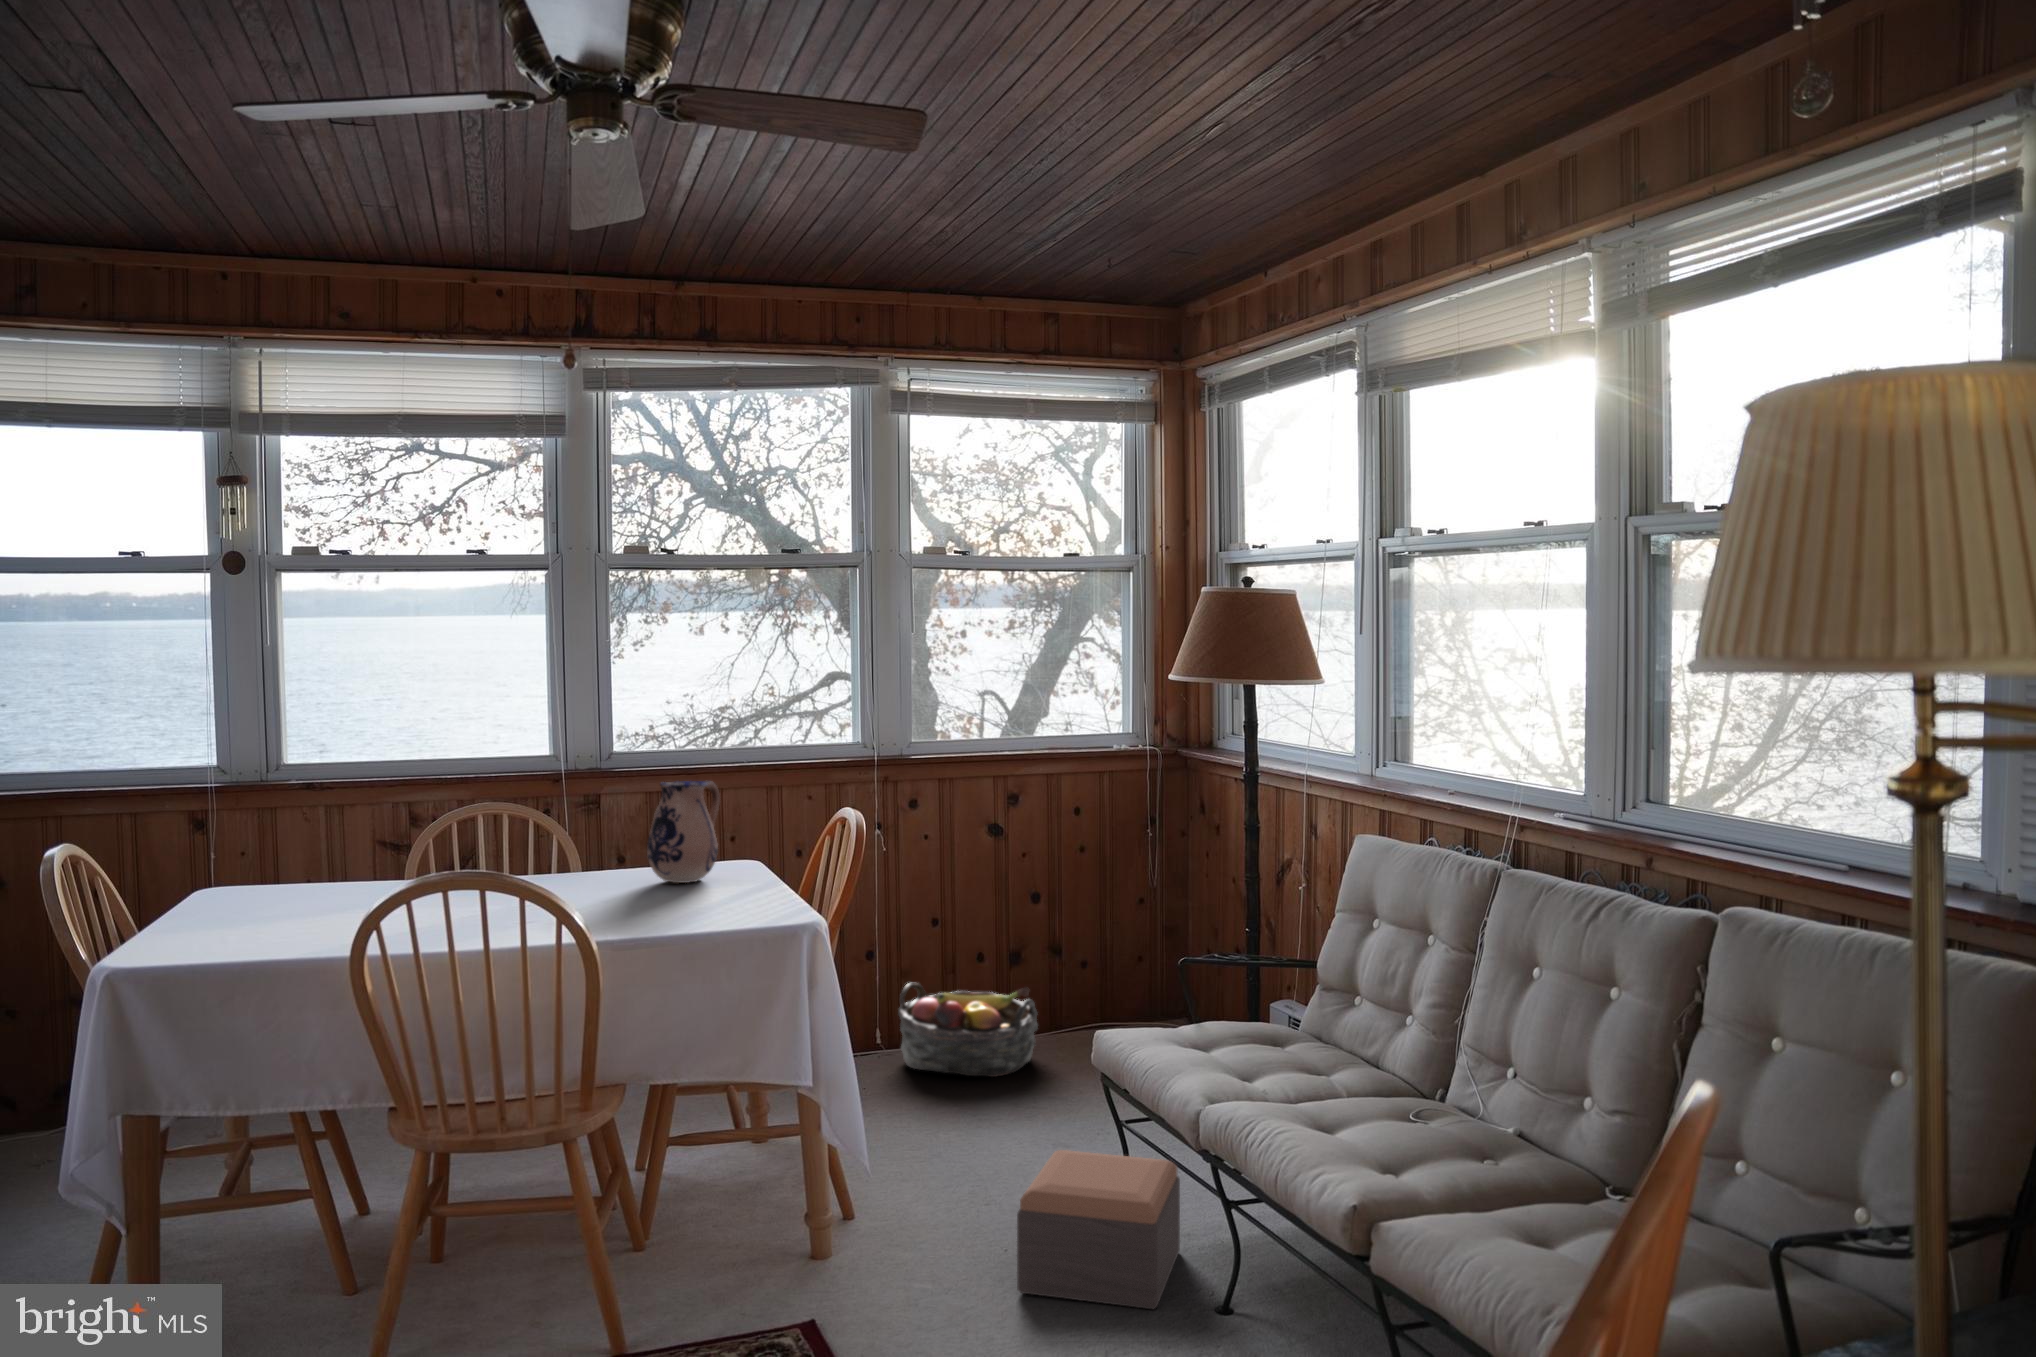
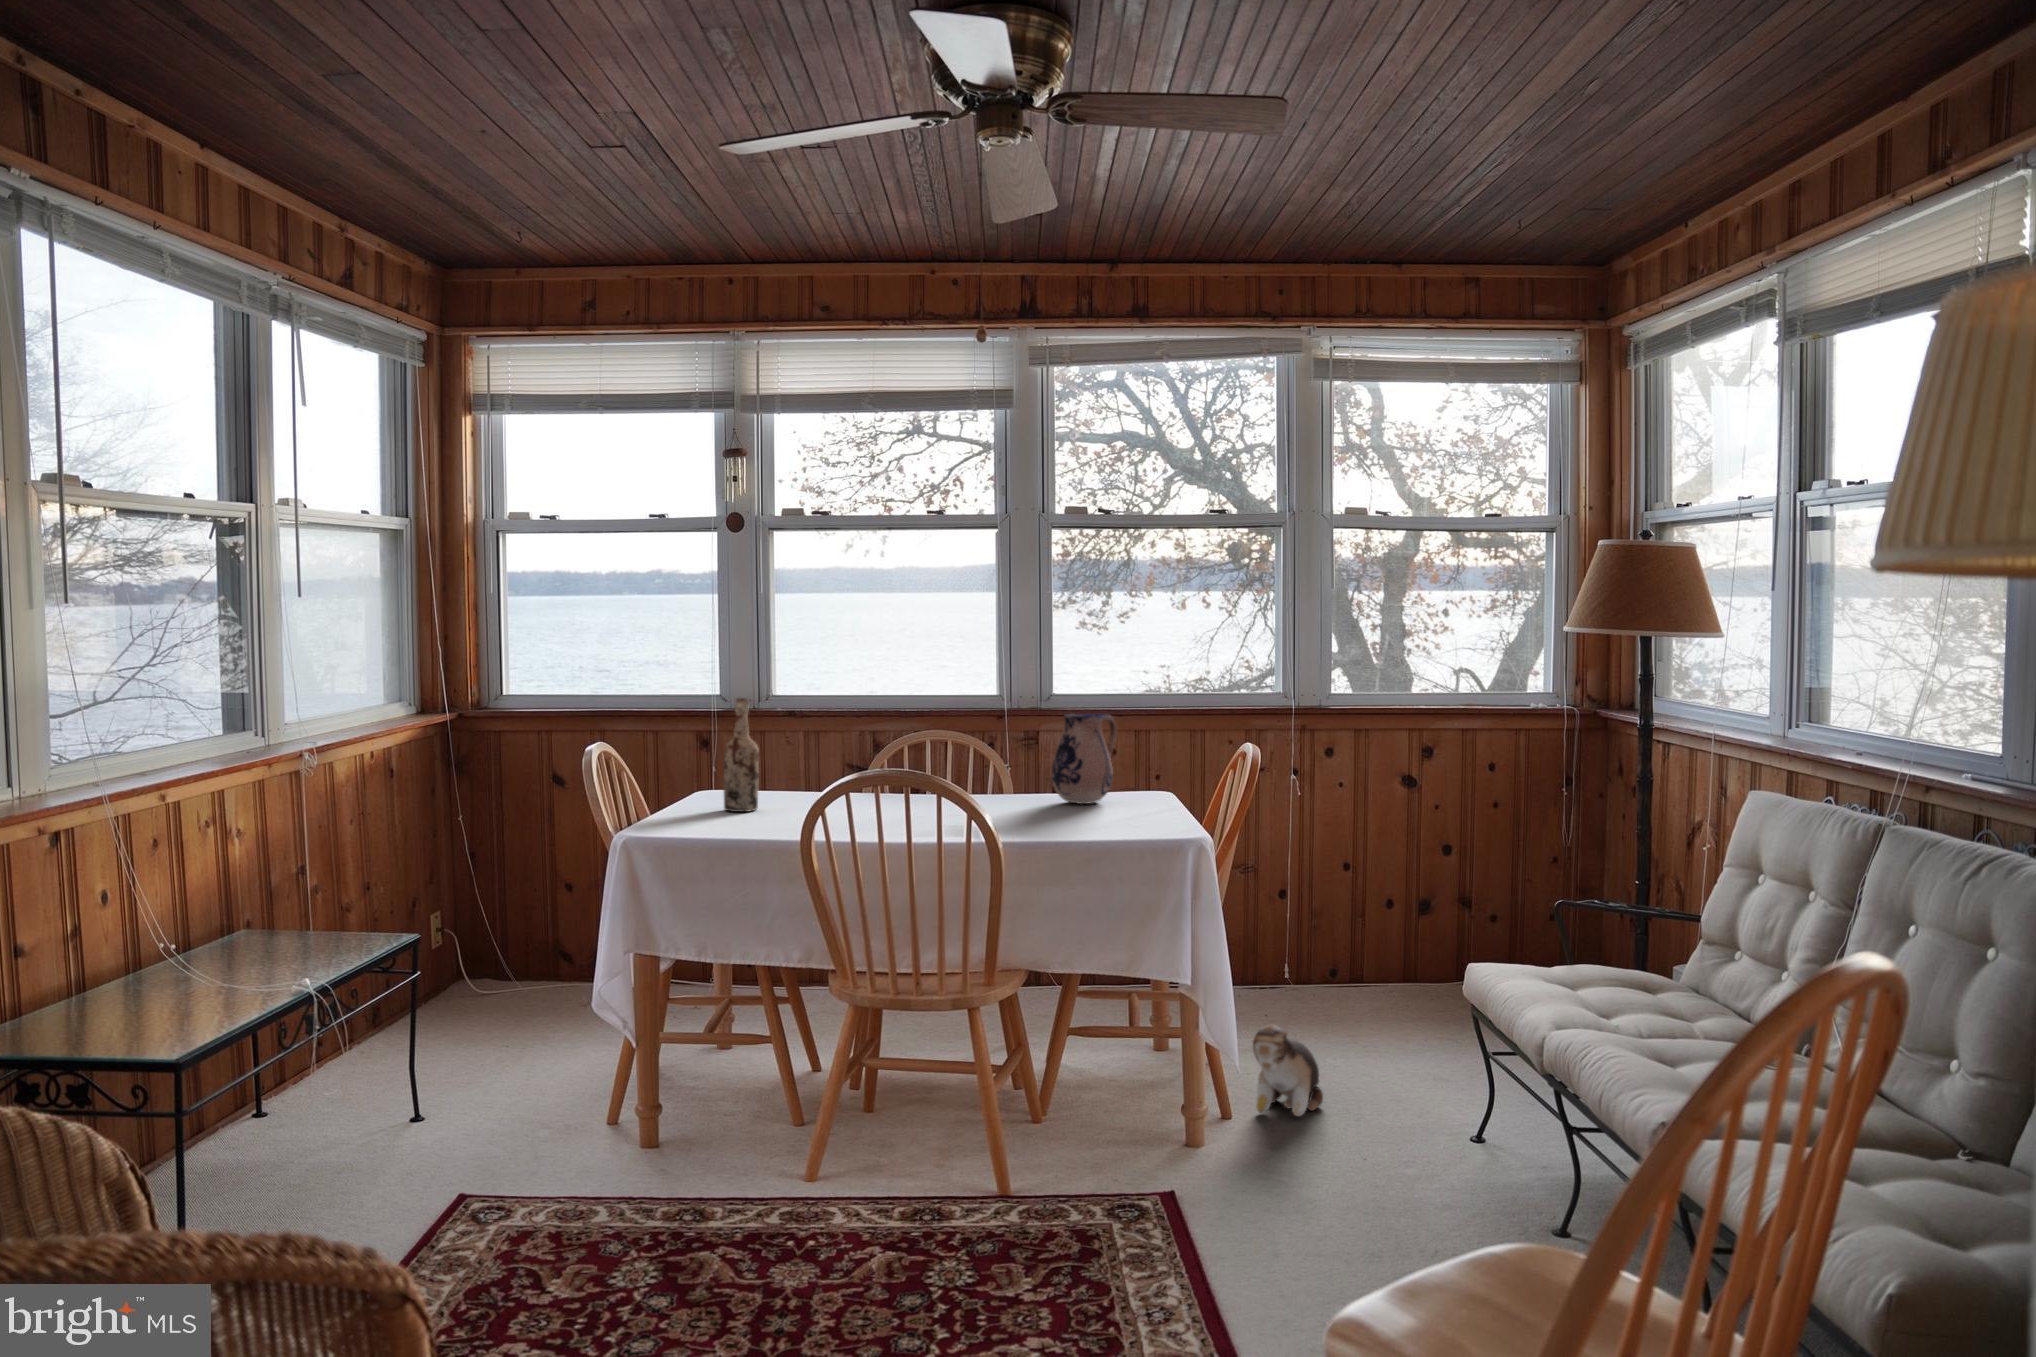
wine bottle: none [234,784,282,924] -> present [724,698,759,812]
basket: present [898,983,1038,1077] -> none [1290,924,1429,1018]
plush toy: none [877,1111,958,1208] -> present [1253,1024,1323,1116]
footstool: present [1017,1150,1180,1310] -> none [1361,1071,1532,1224]

